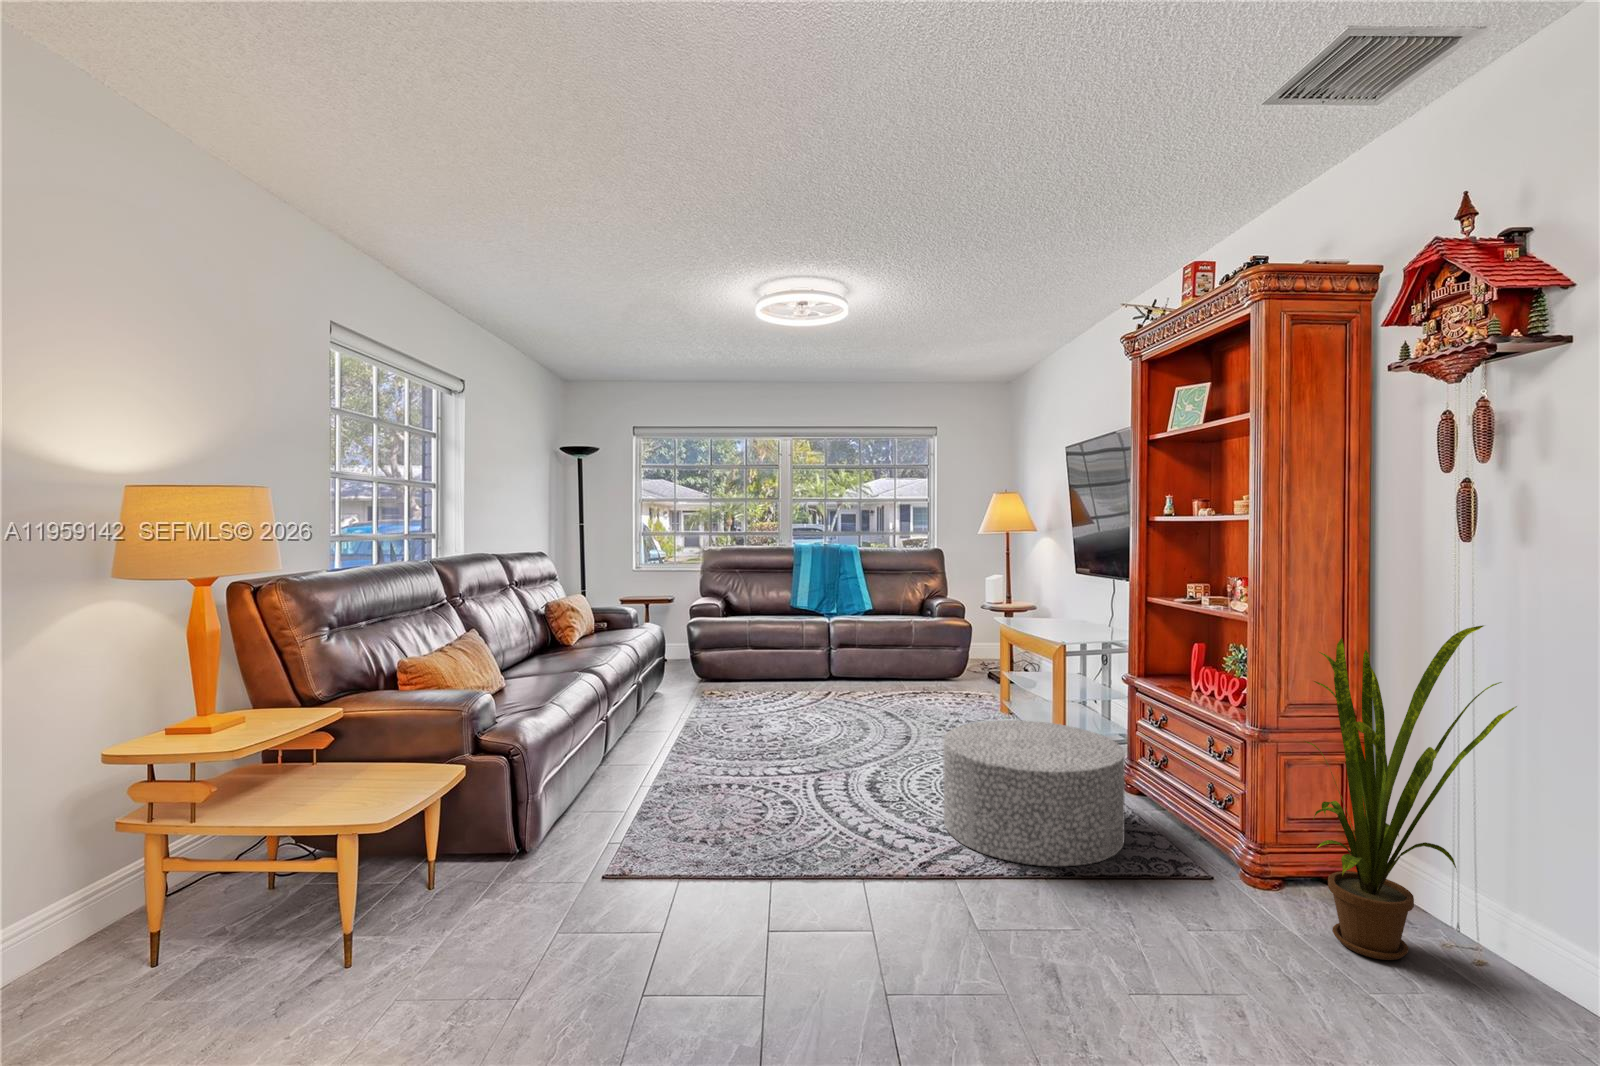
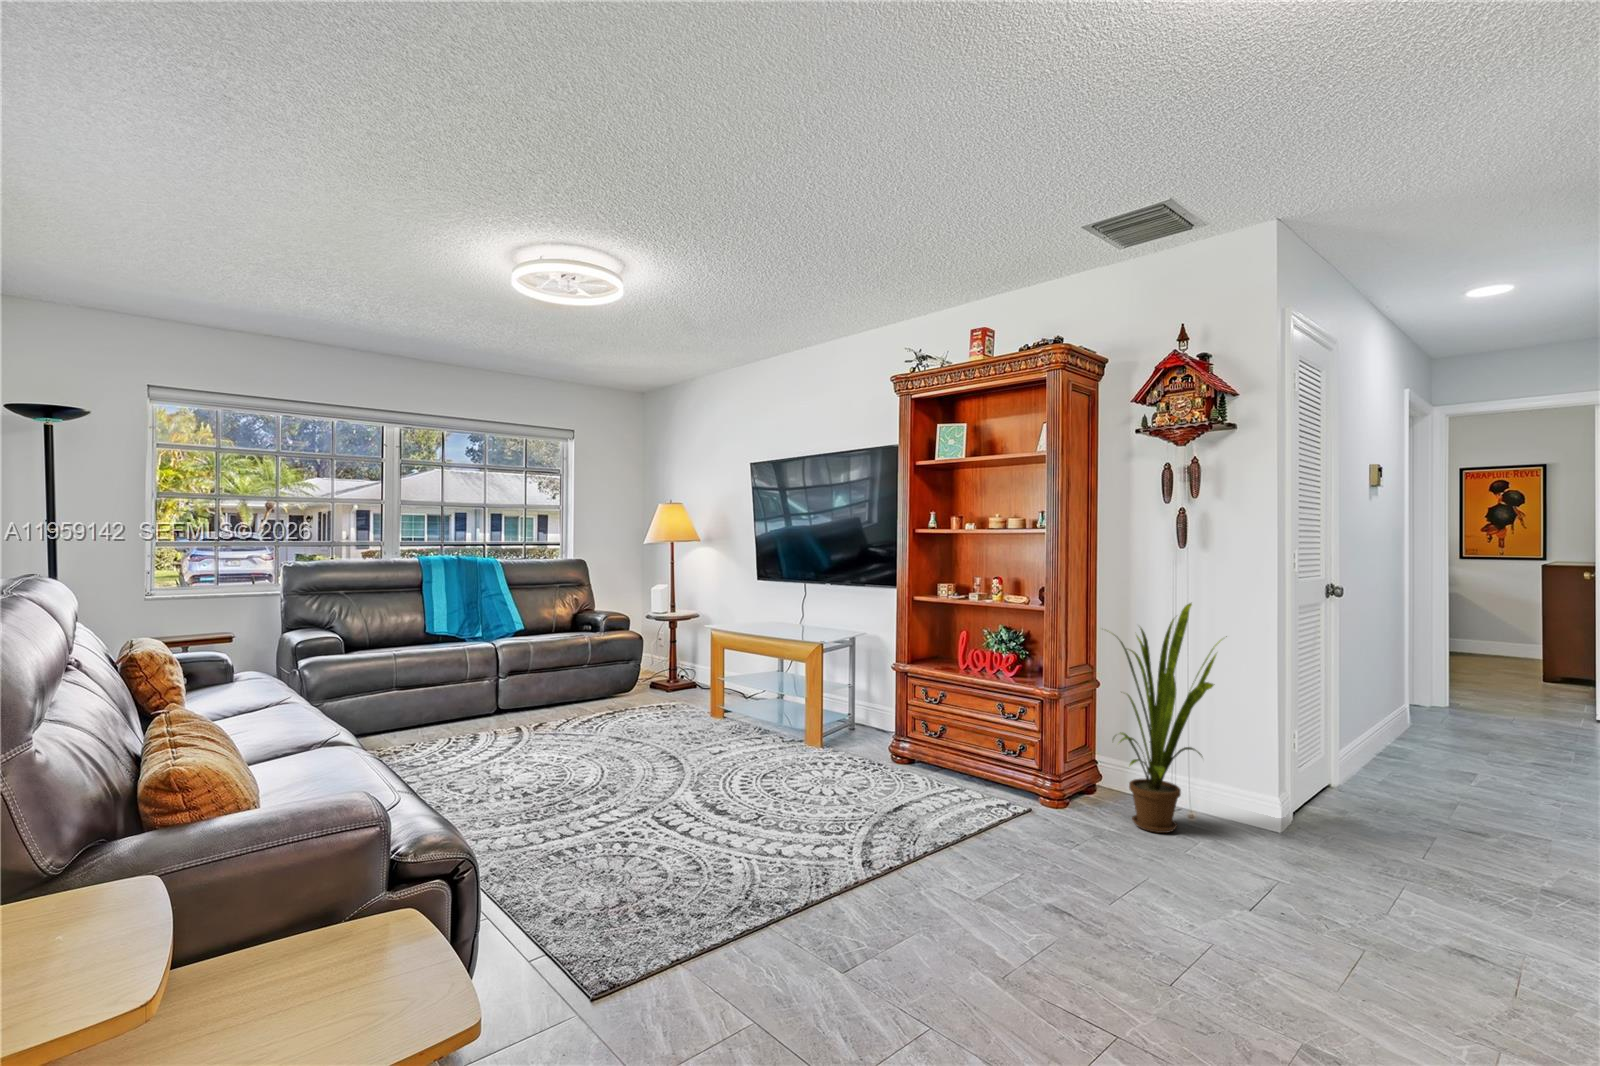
ottoman: present [943,720,1124,866] -> none [811,714,969,840]

